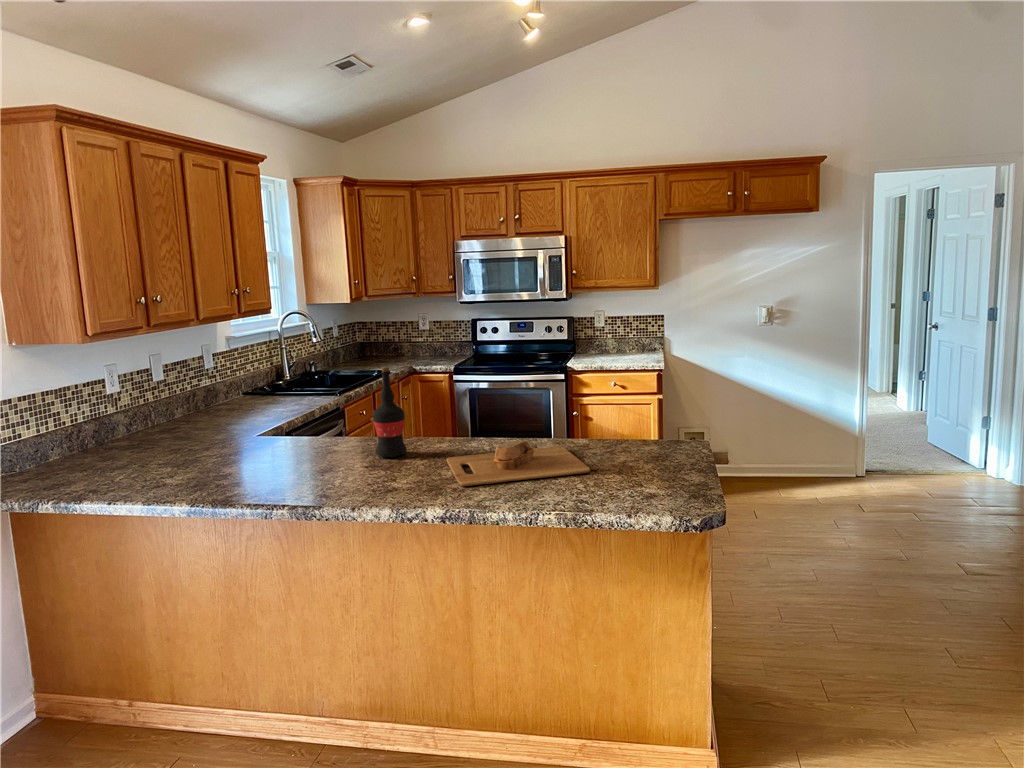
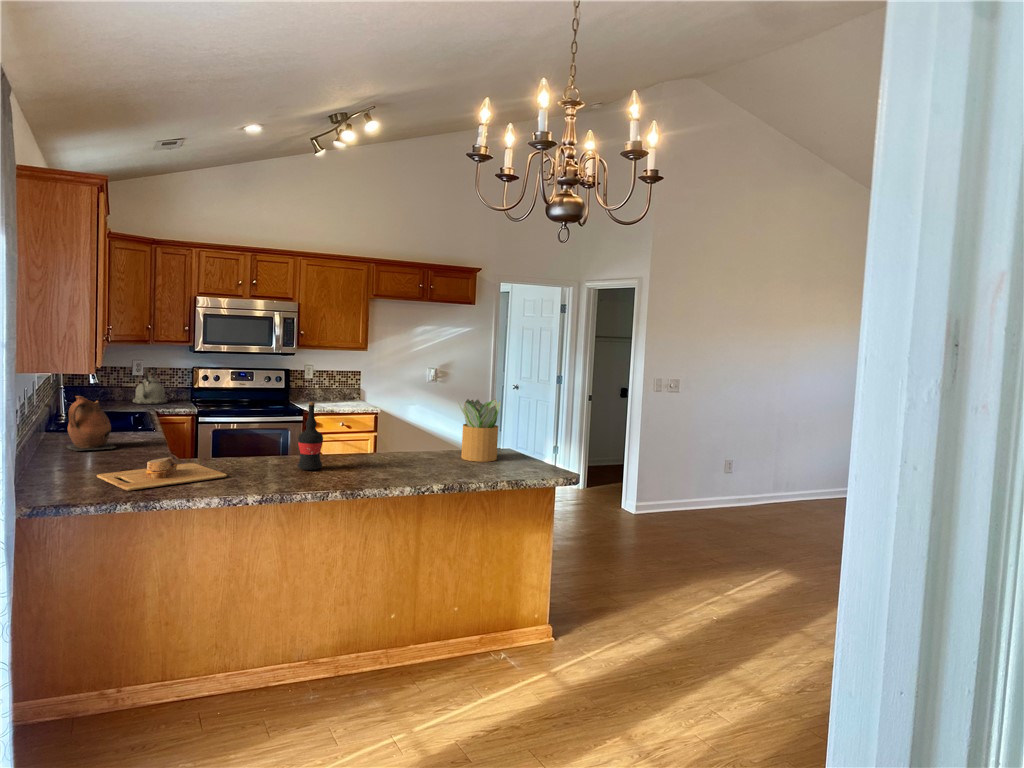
kettle: none [408,321,442,361] -> present [133,367,167,404]
potted plant: none [613,358,680,458] -> present [458,399,501,462]
ceramic pitcher: none [225,359,282,417] -> present [66,396,115,451]
cutting board: present [447,440,590,486] -> present [97,457,227,491]

